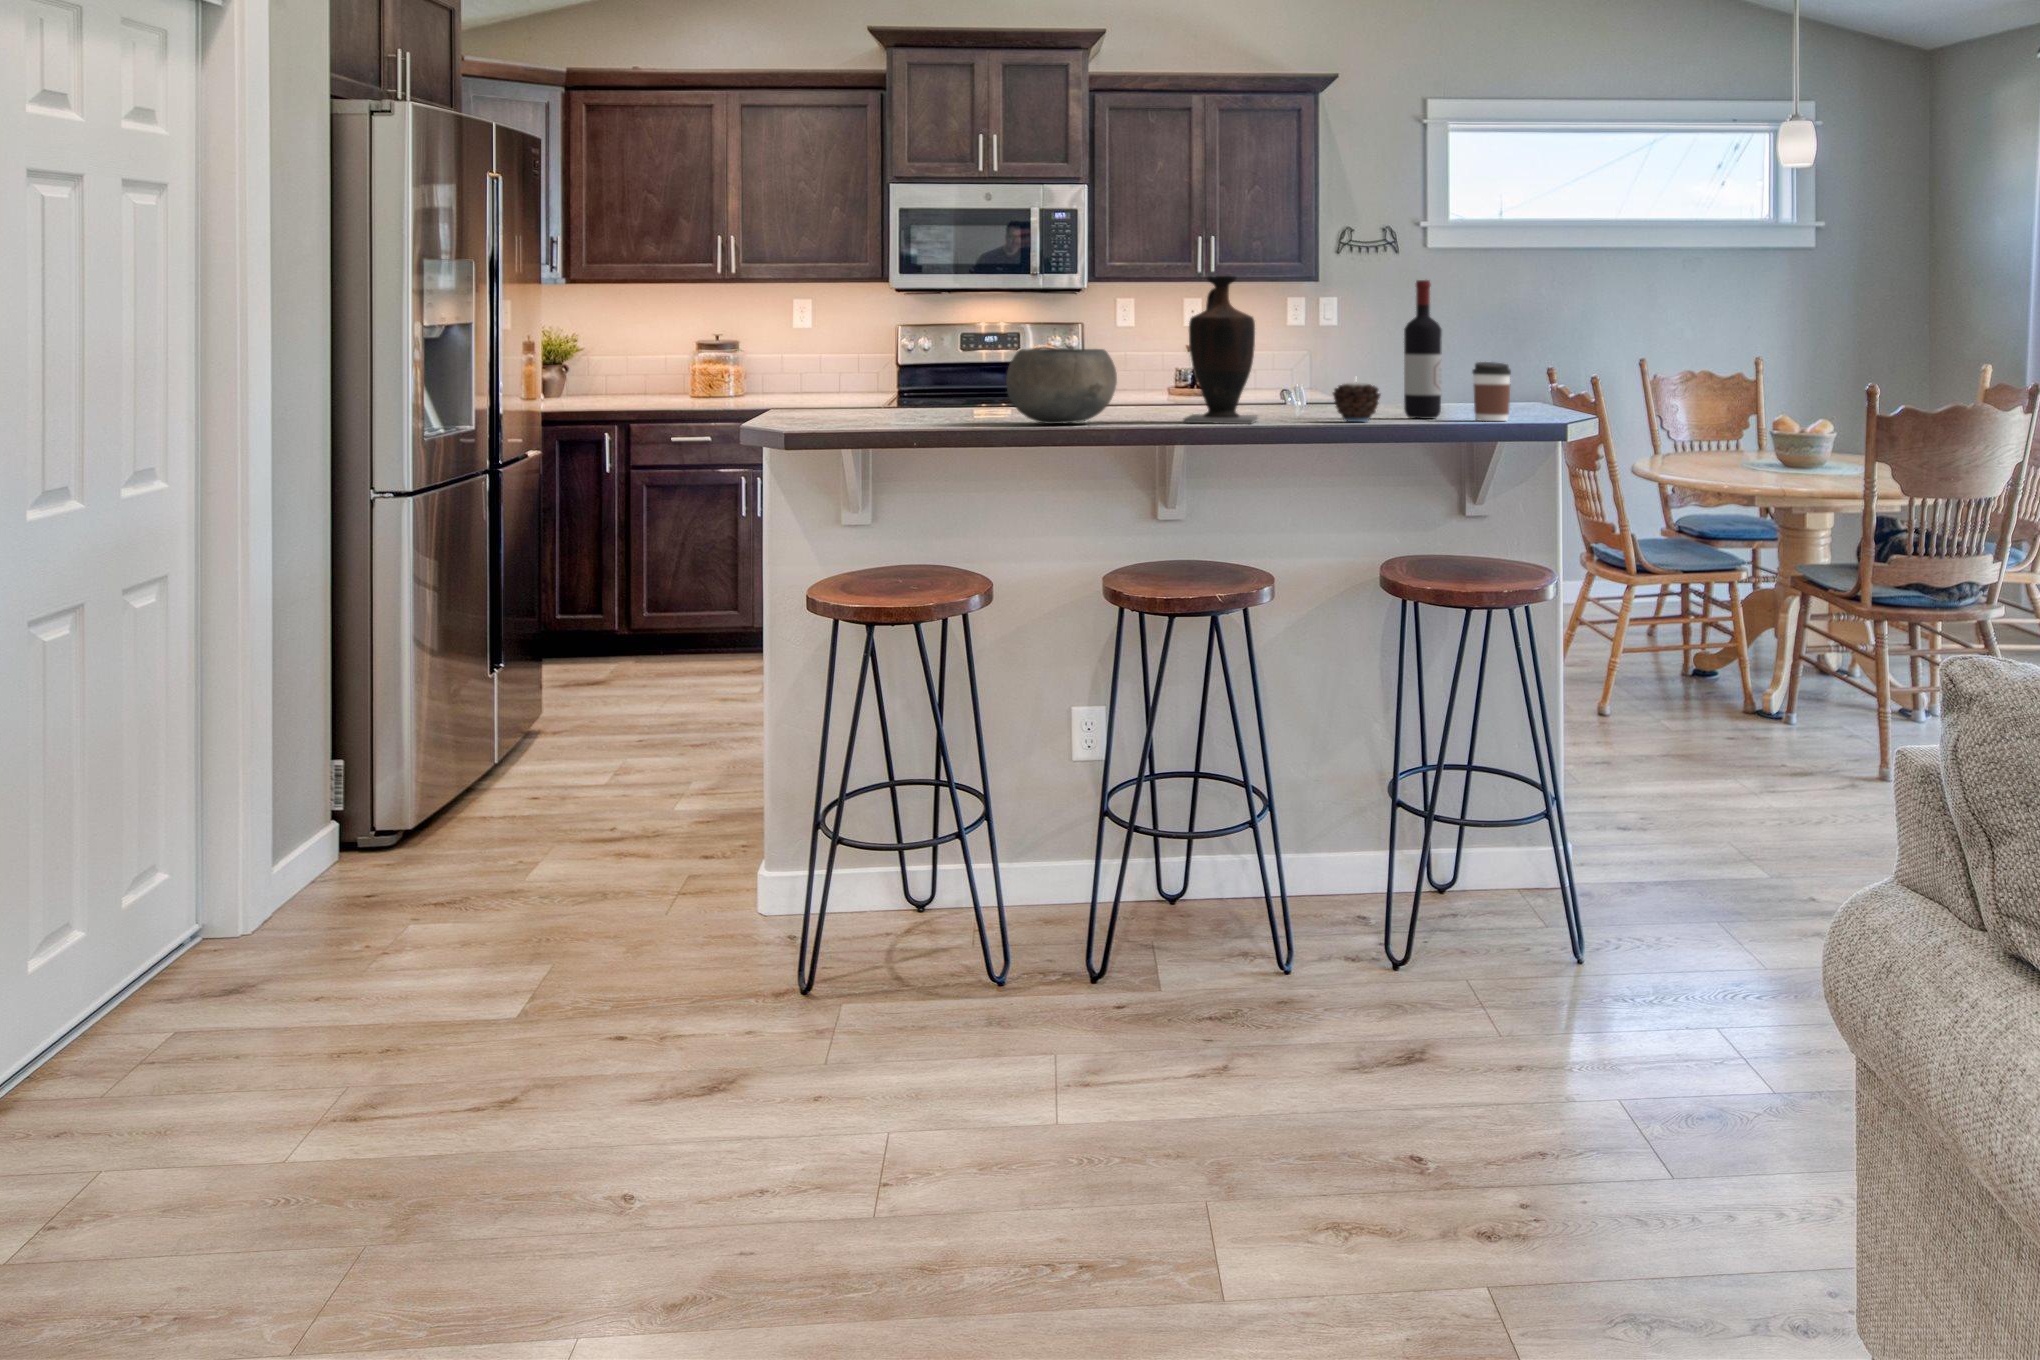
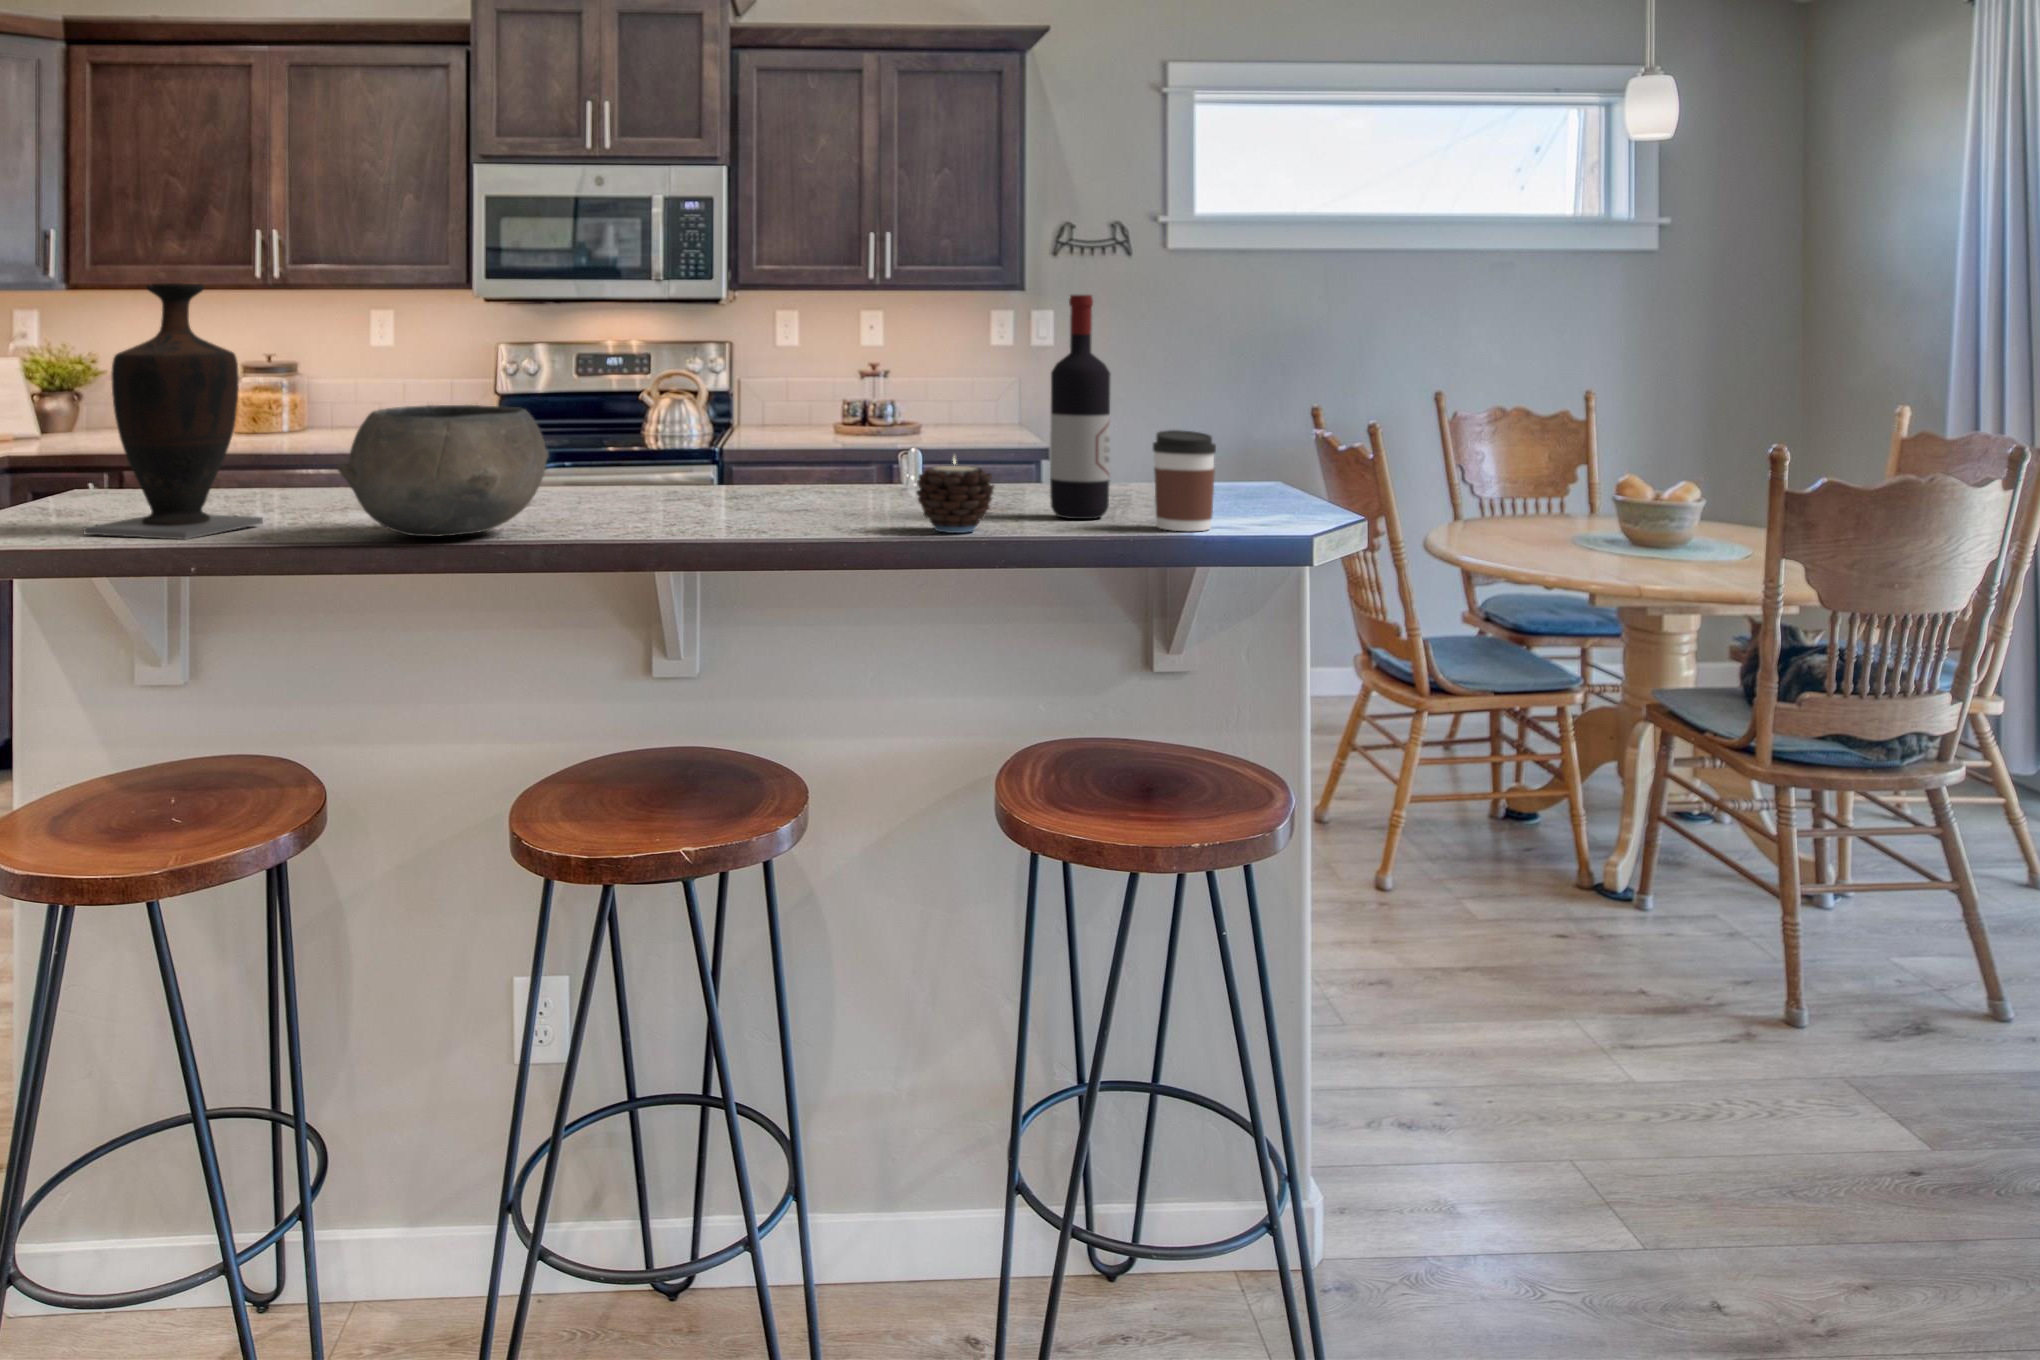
vase: present [1184,275,1258,424] -> present [84,283,263,540]

